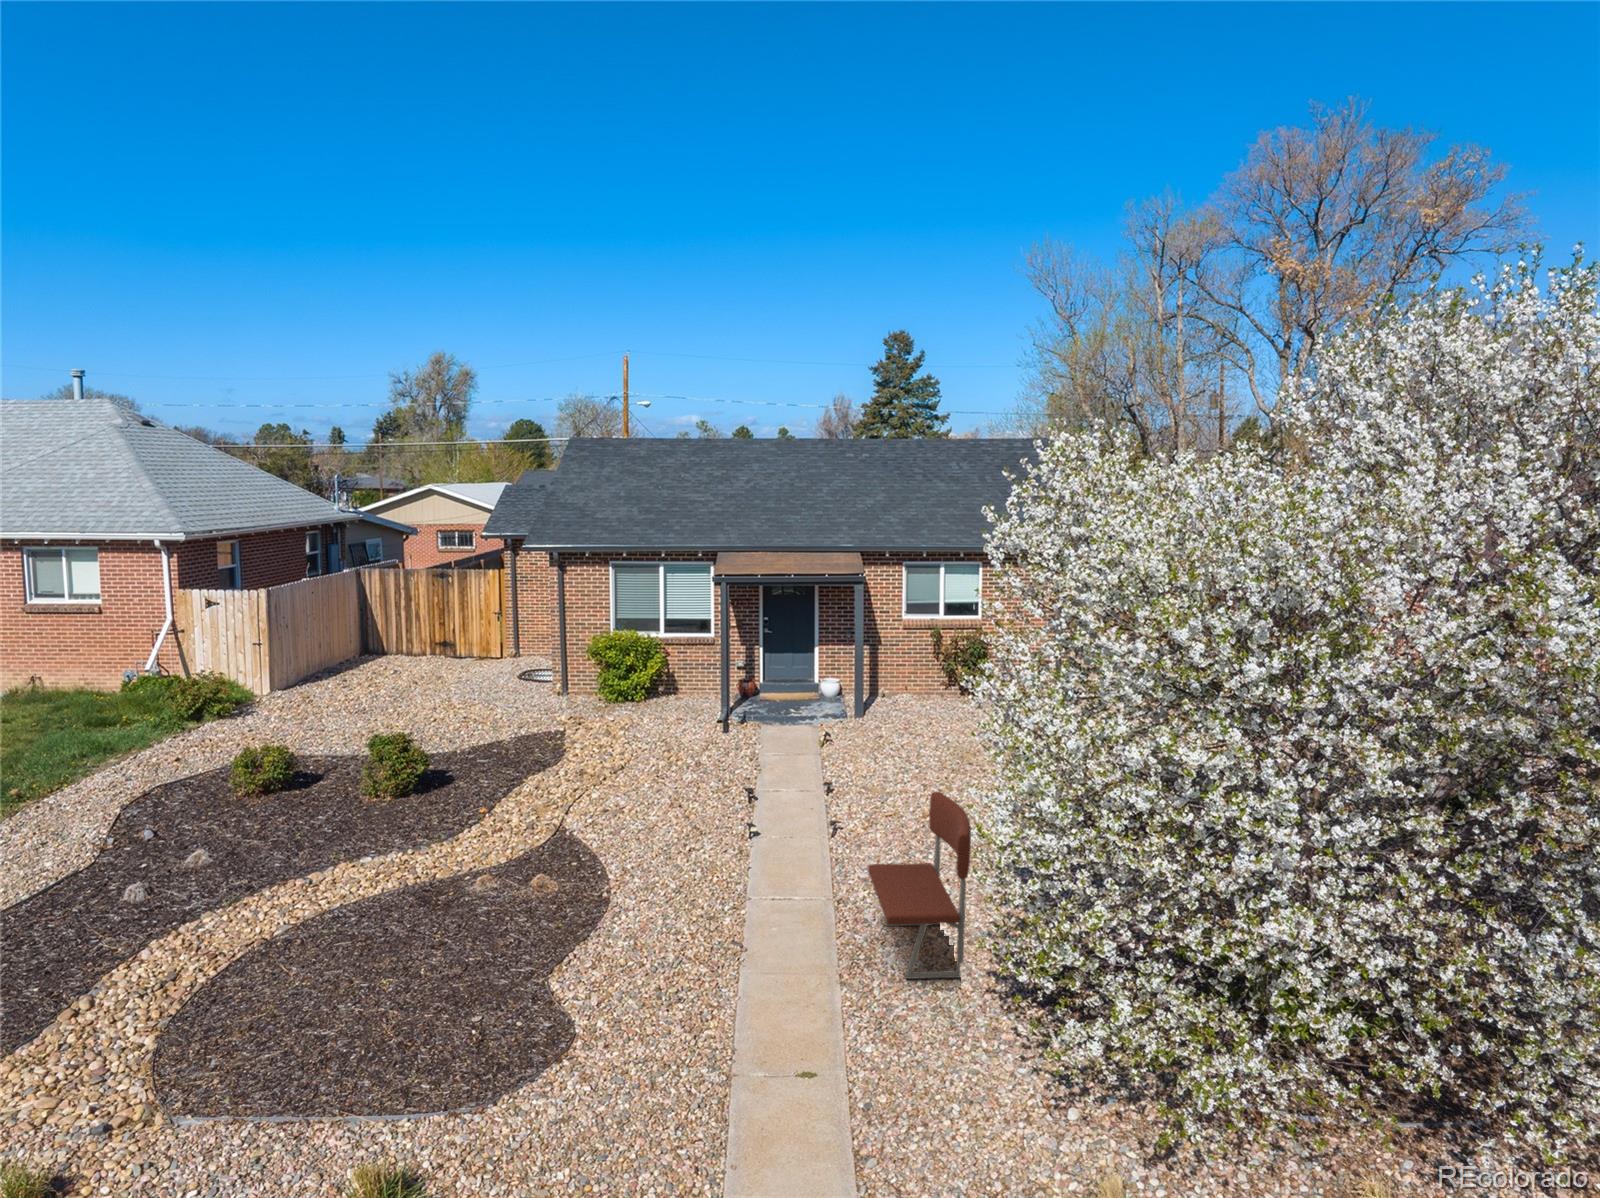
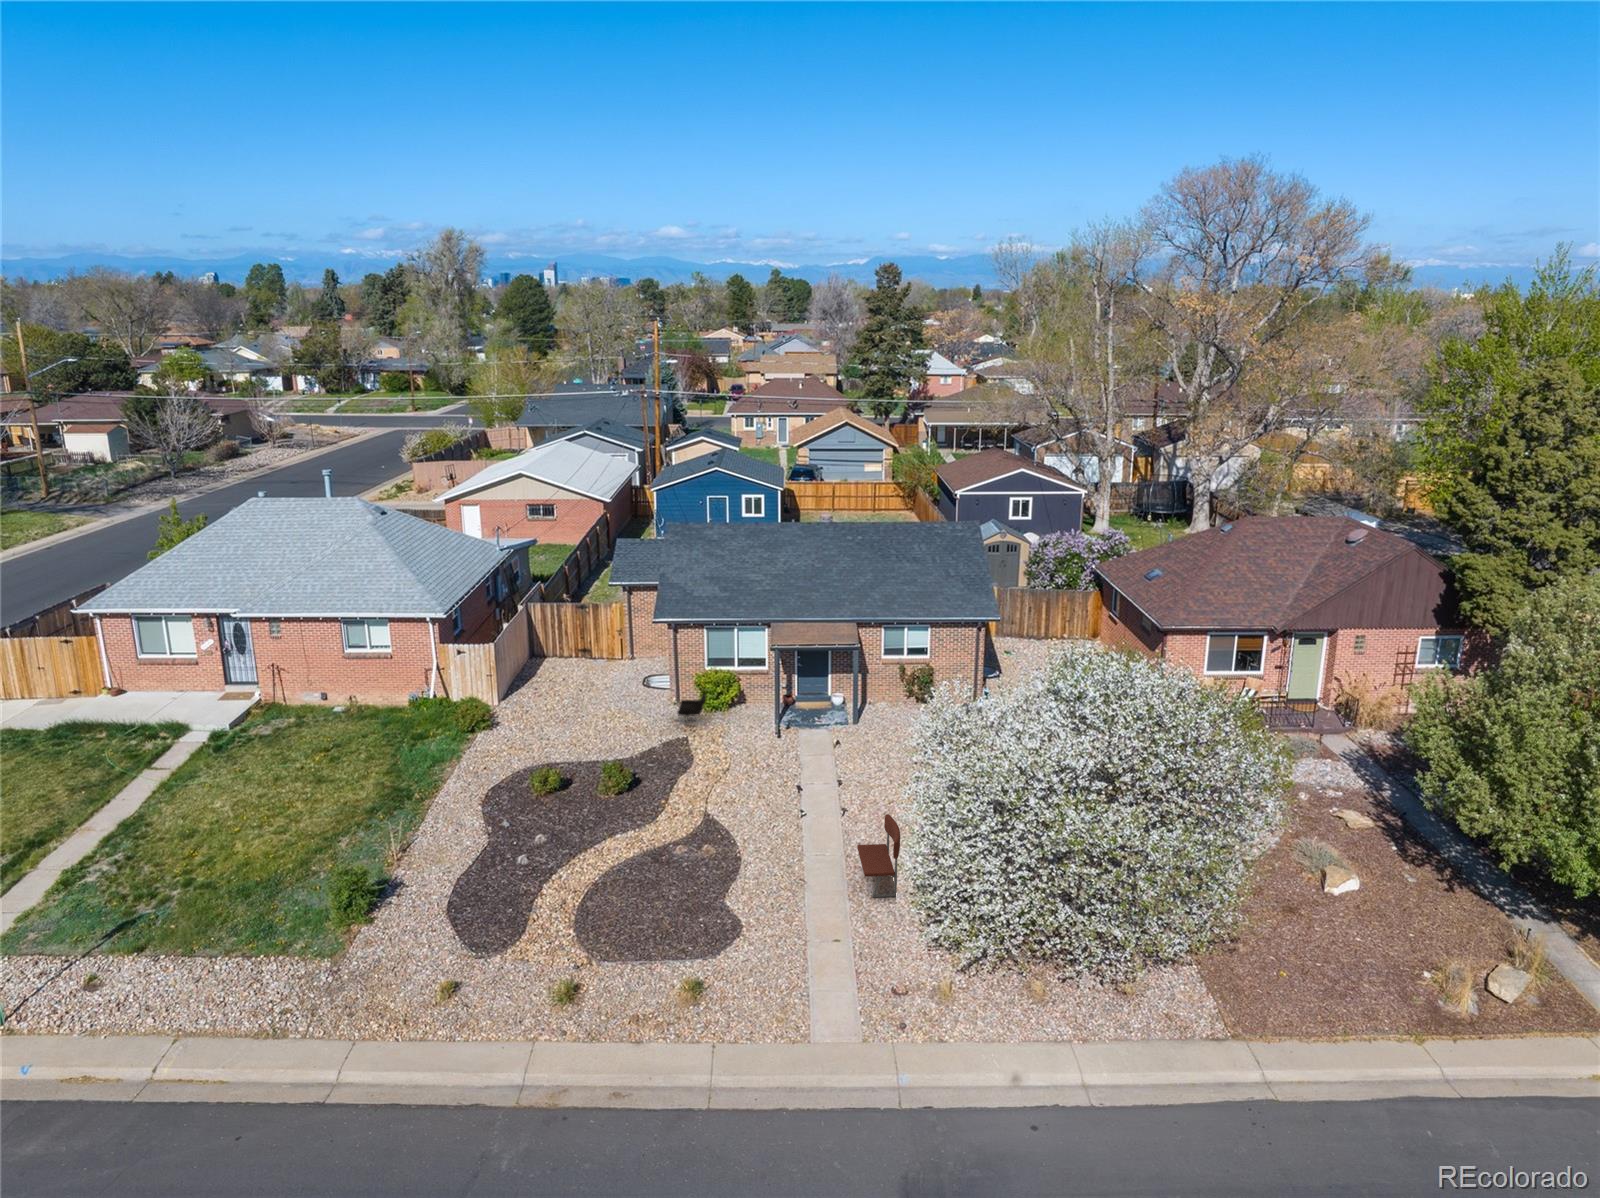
lounge chair: none [550,666,607,716] -> present [677,694,706,724]

